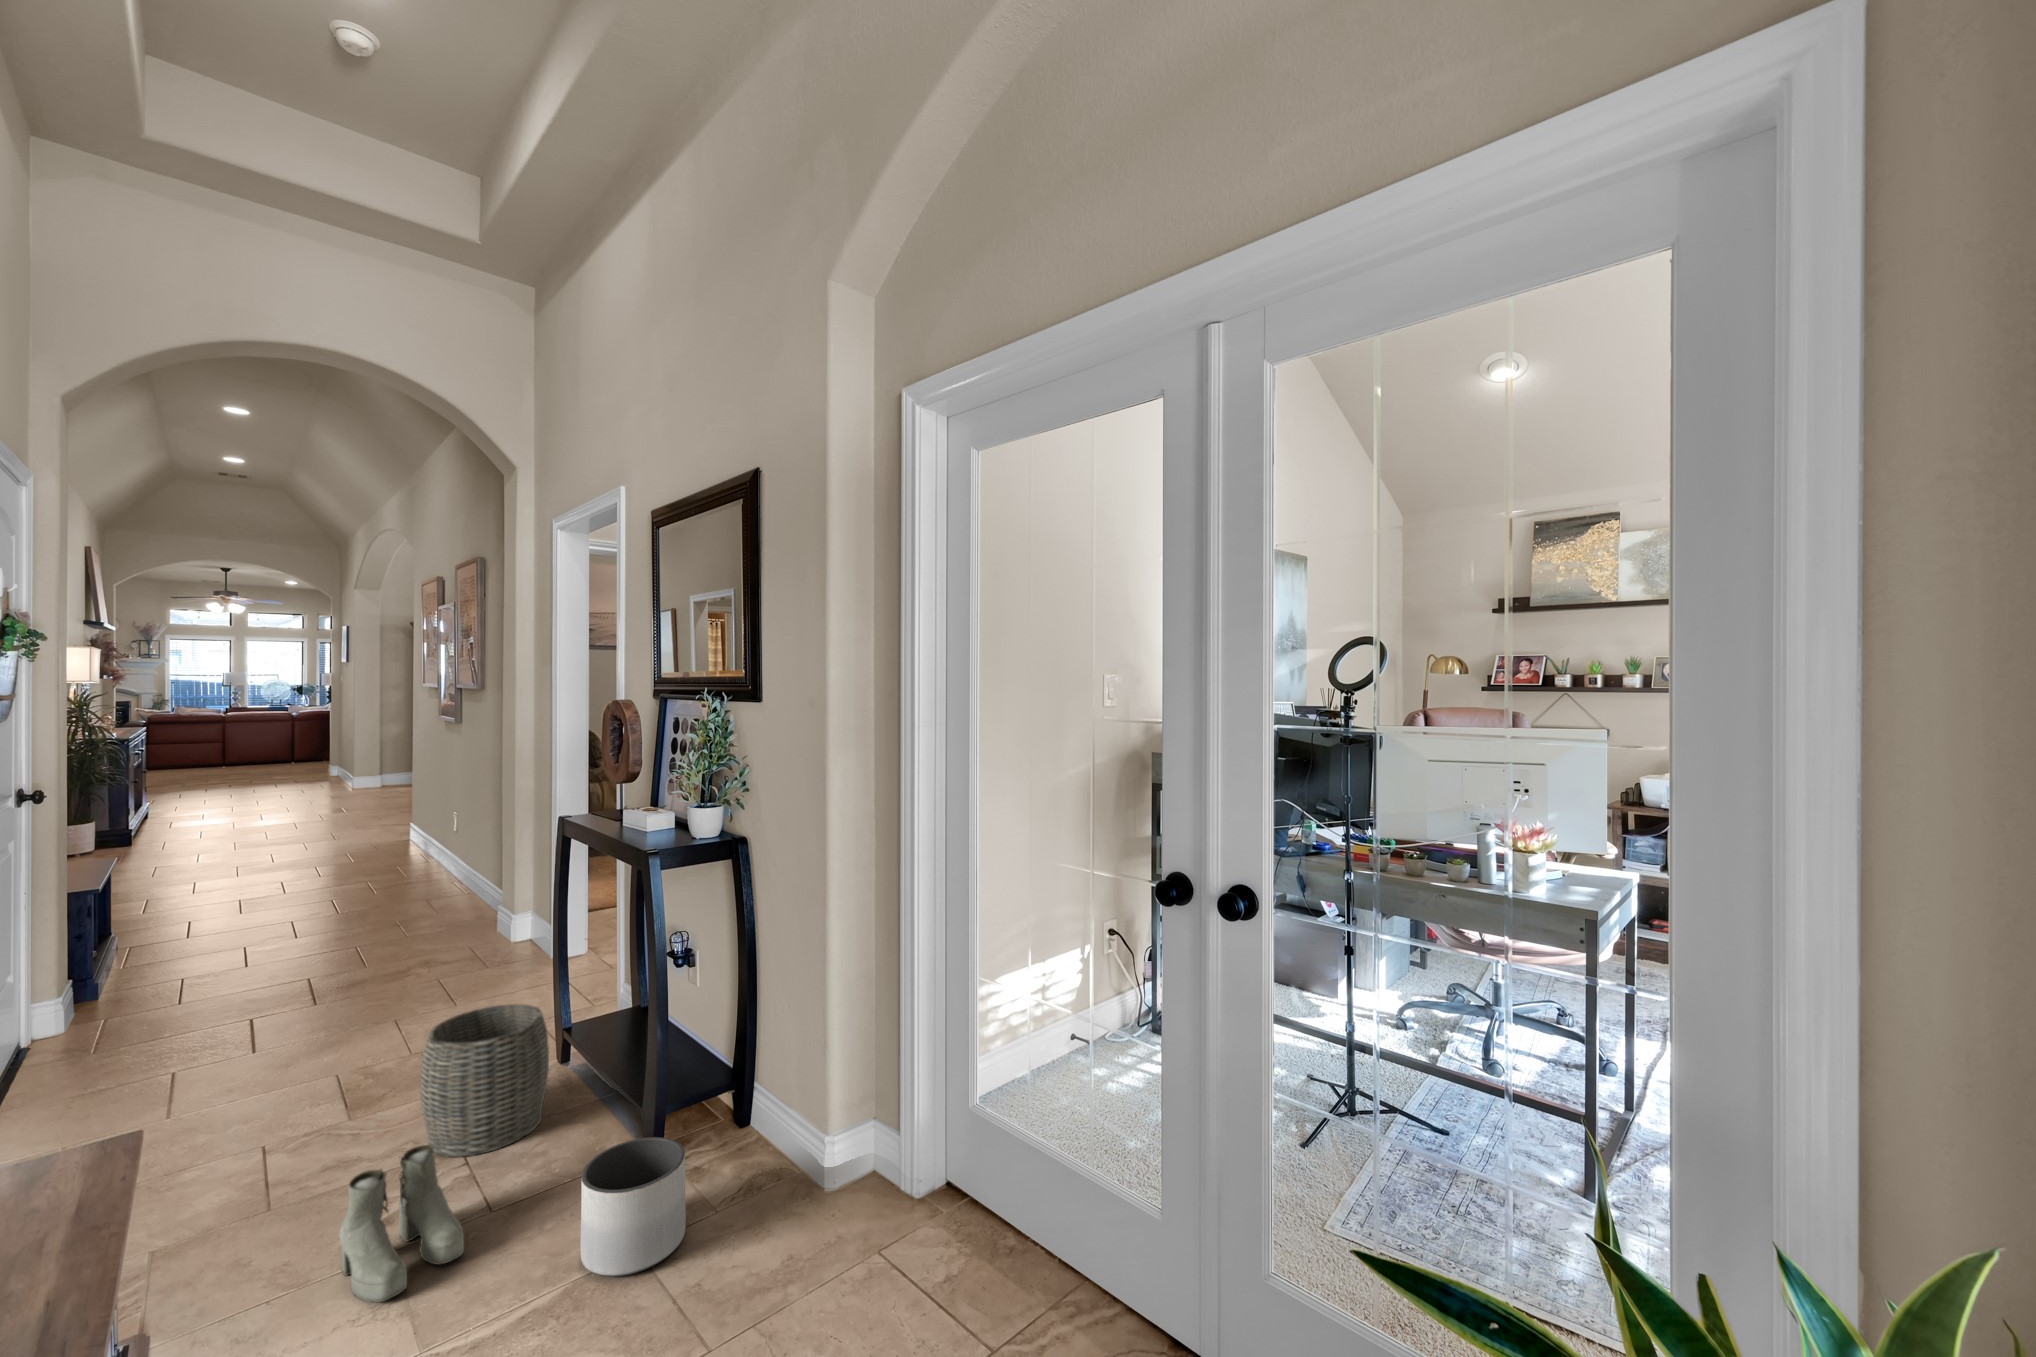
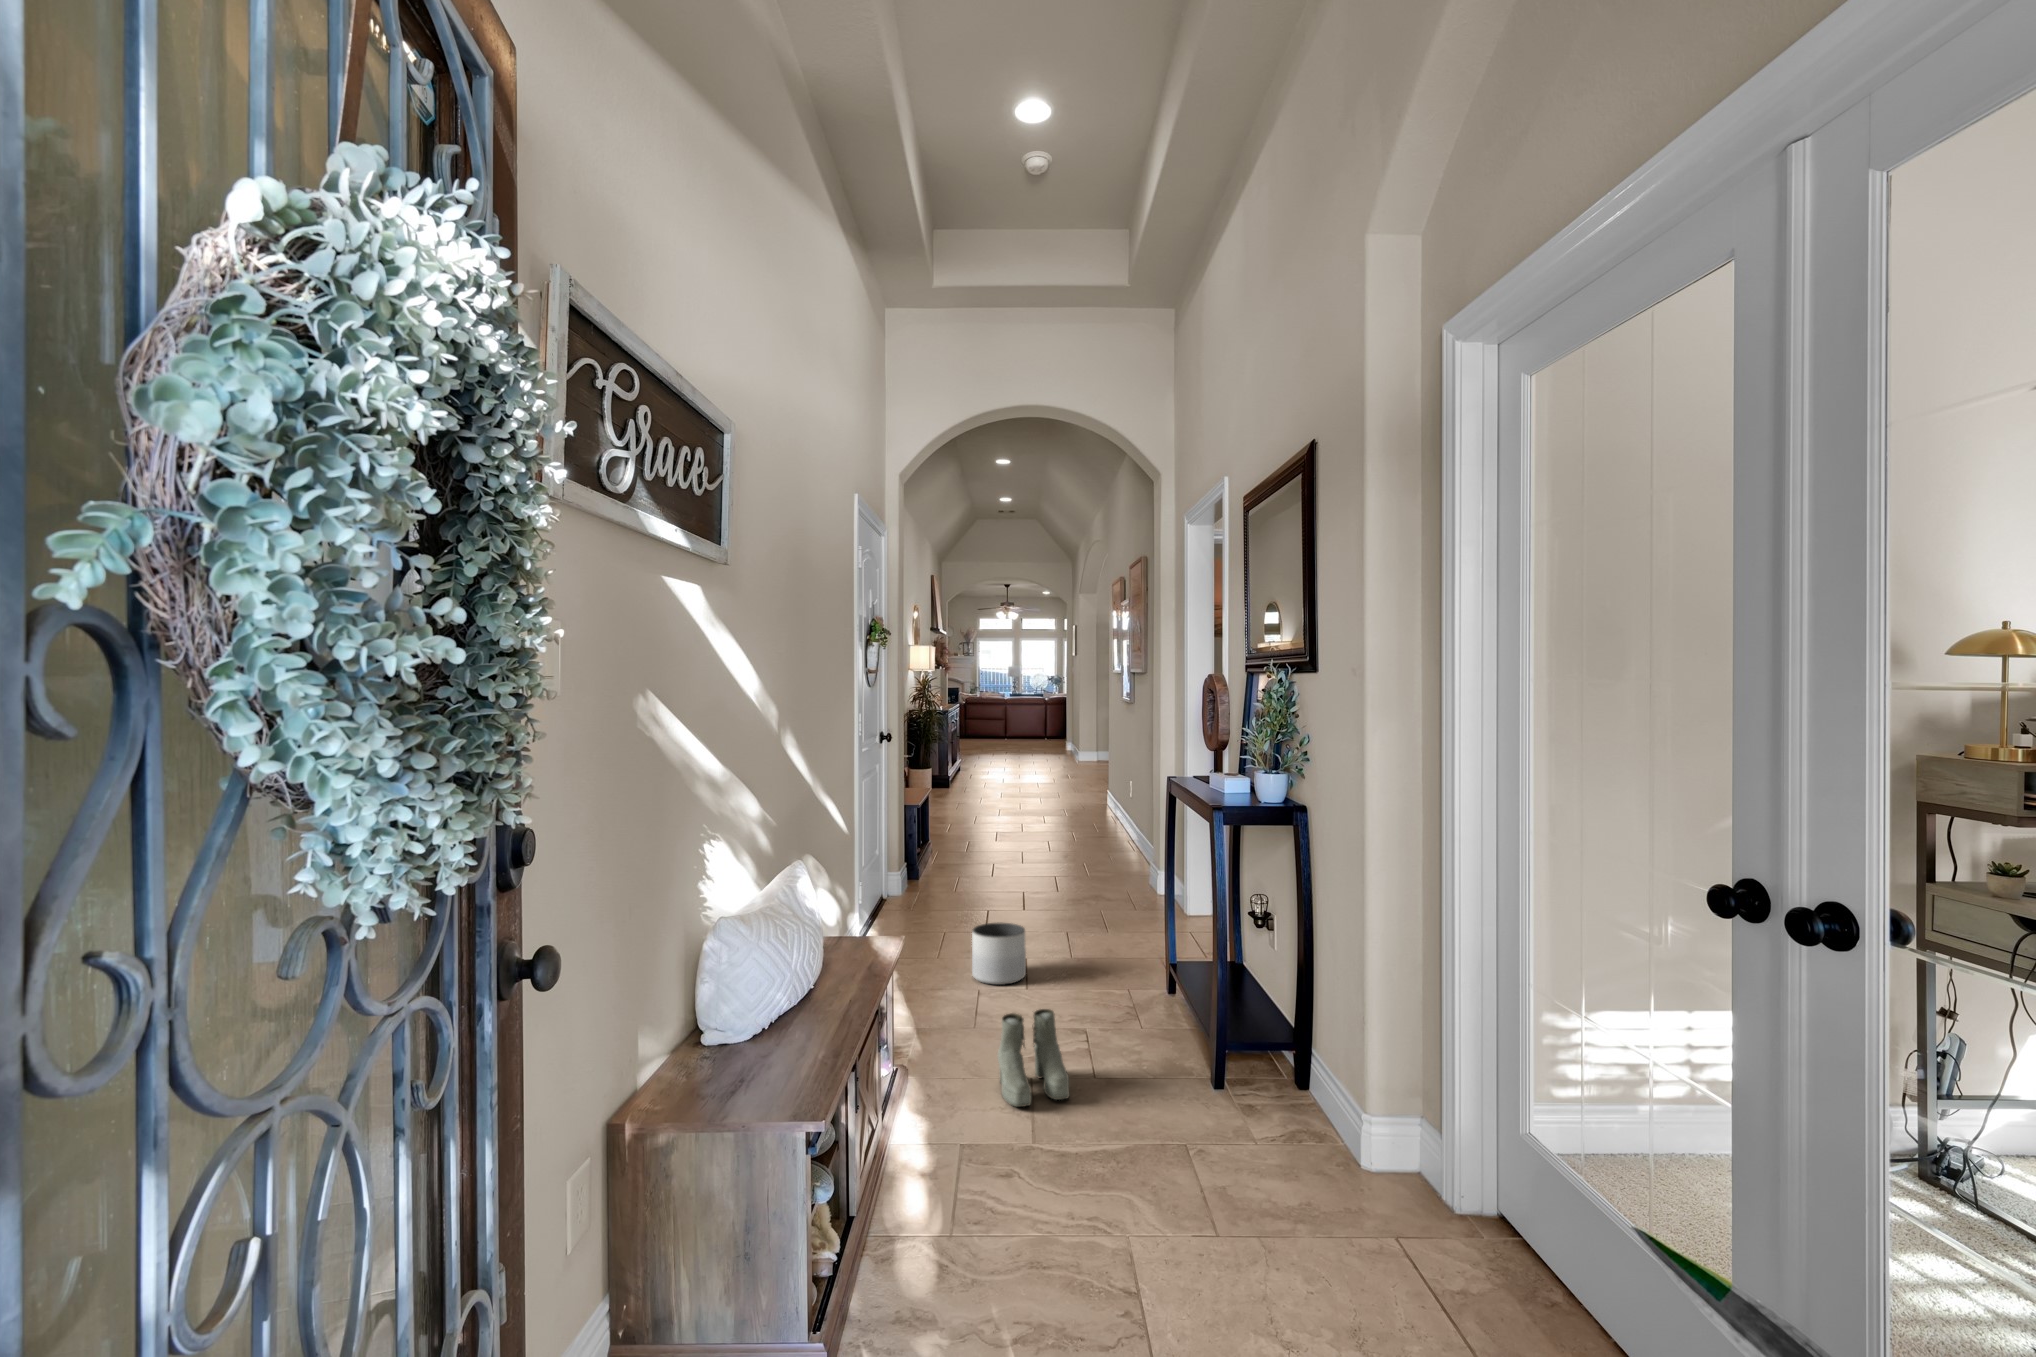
woven basket: present [421,1004,549,1157] -> none [1061,927,1149,1041]
planter: present [580,1137,686,1277] -> present [972,923,1026,985]

